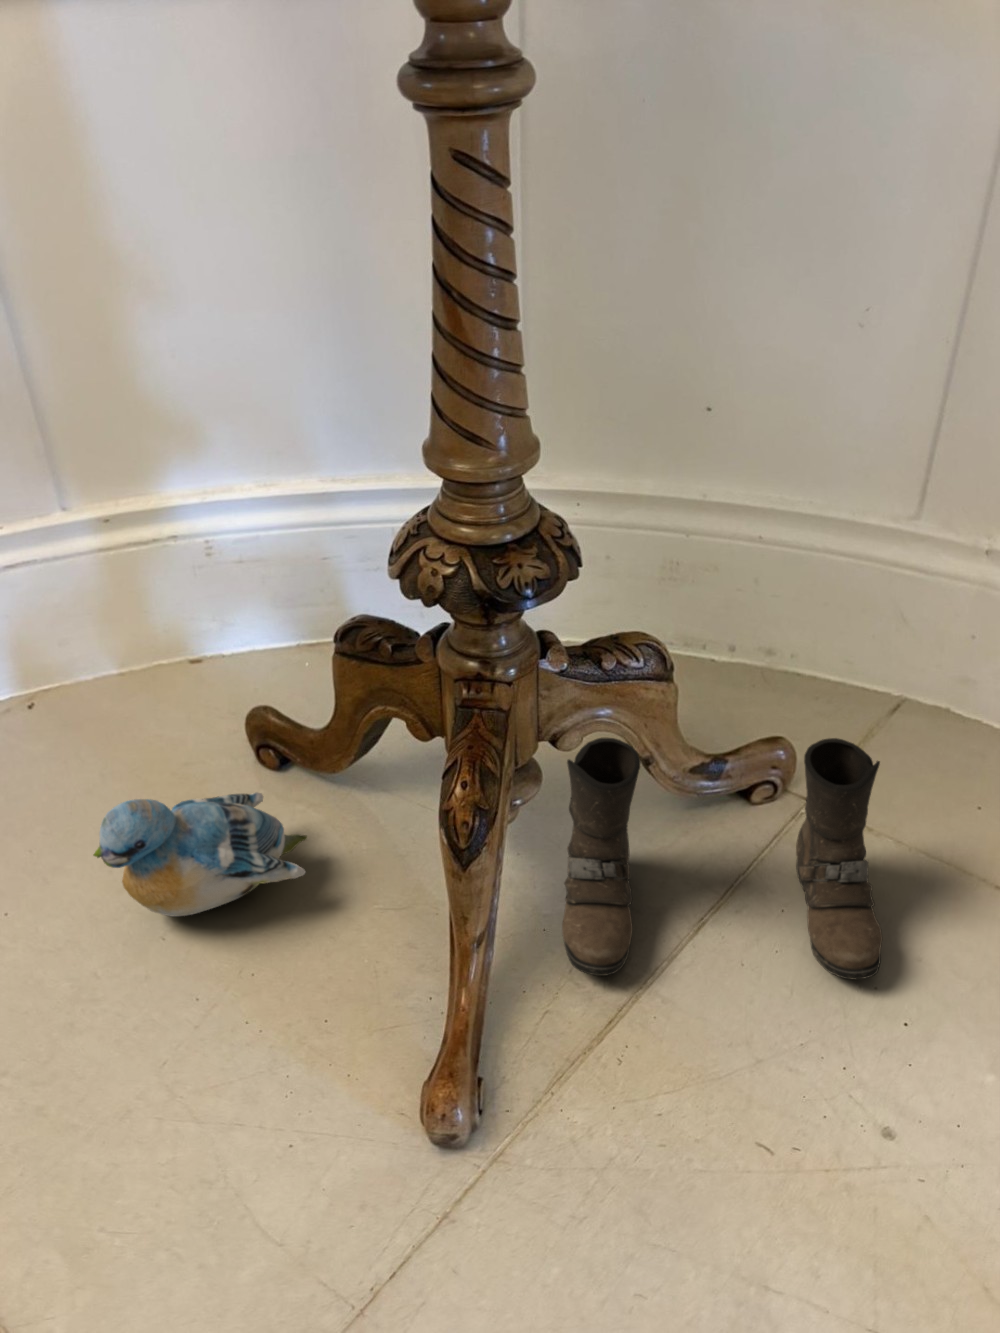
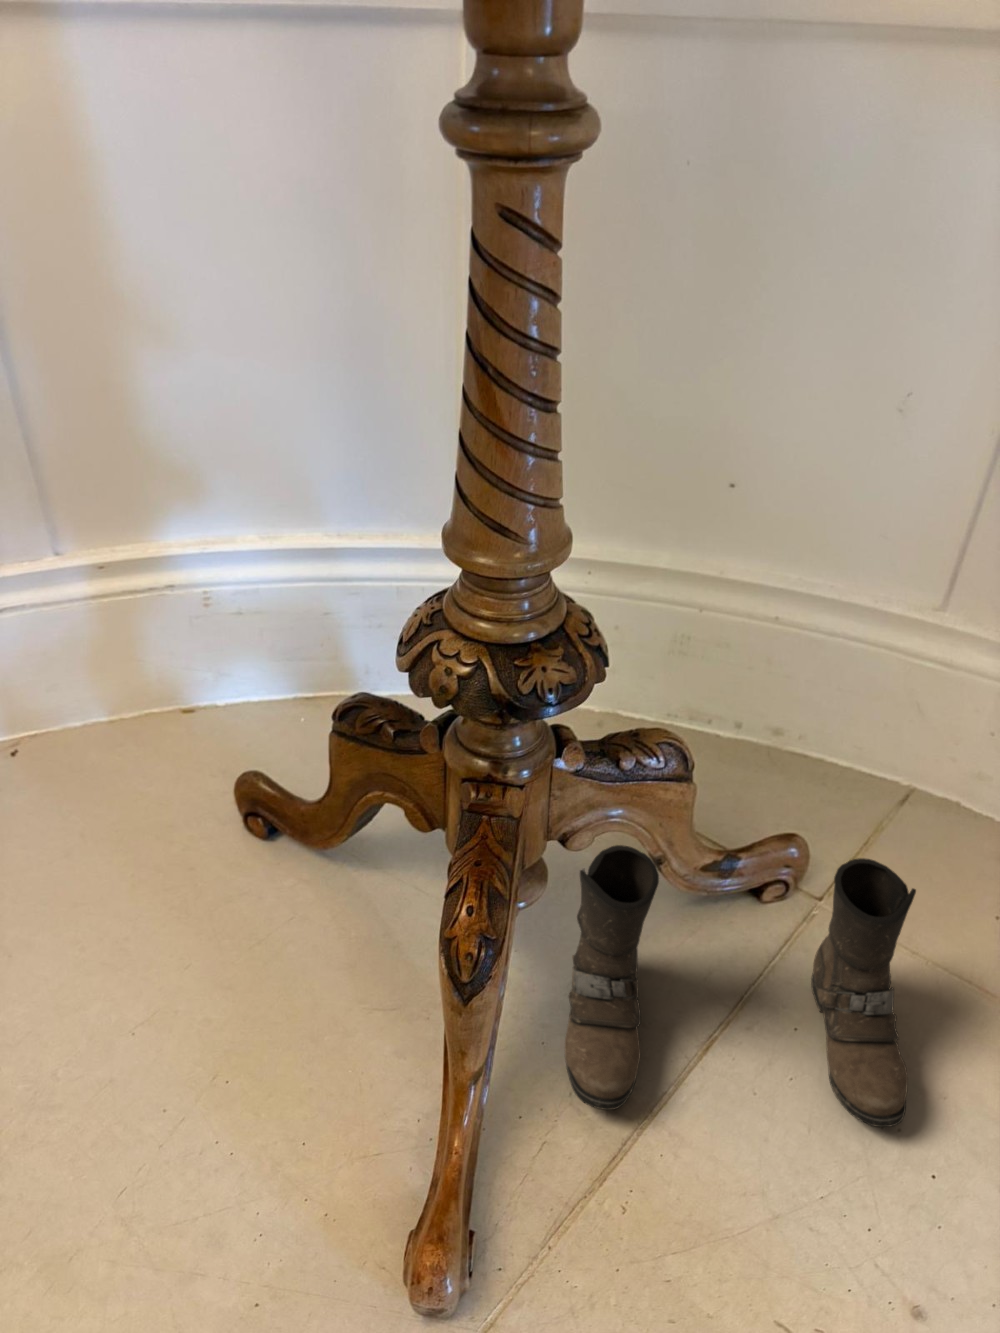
plush toy: present [93,793,307,916] -> none [58,873,294,1013]

